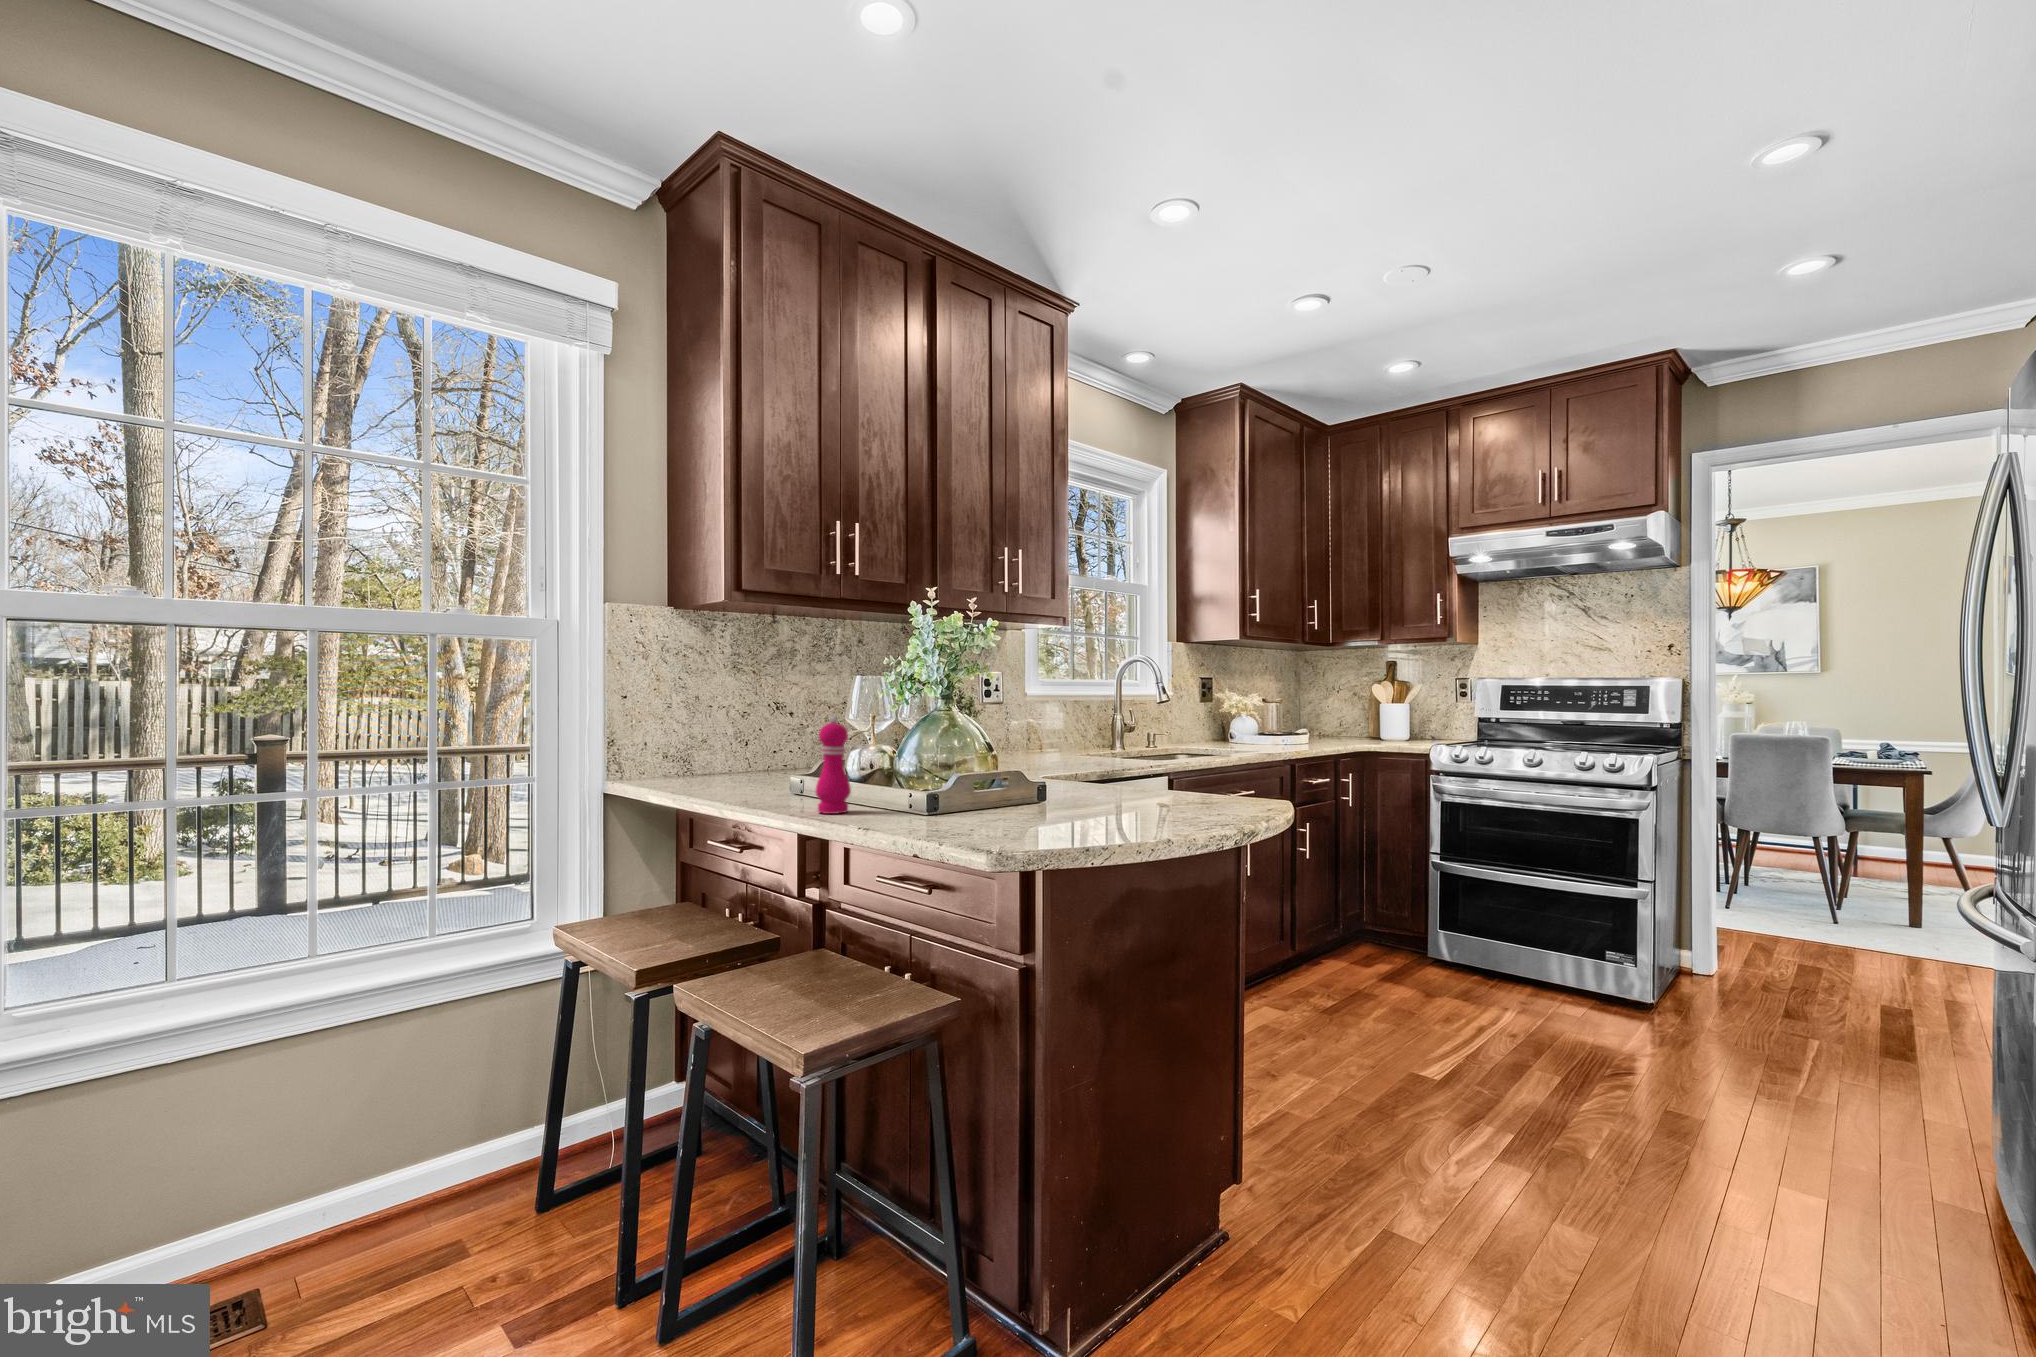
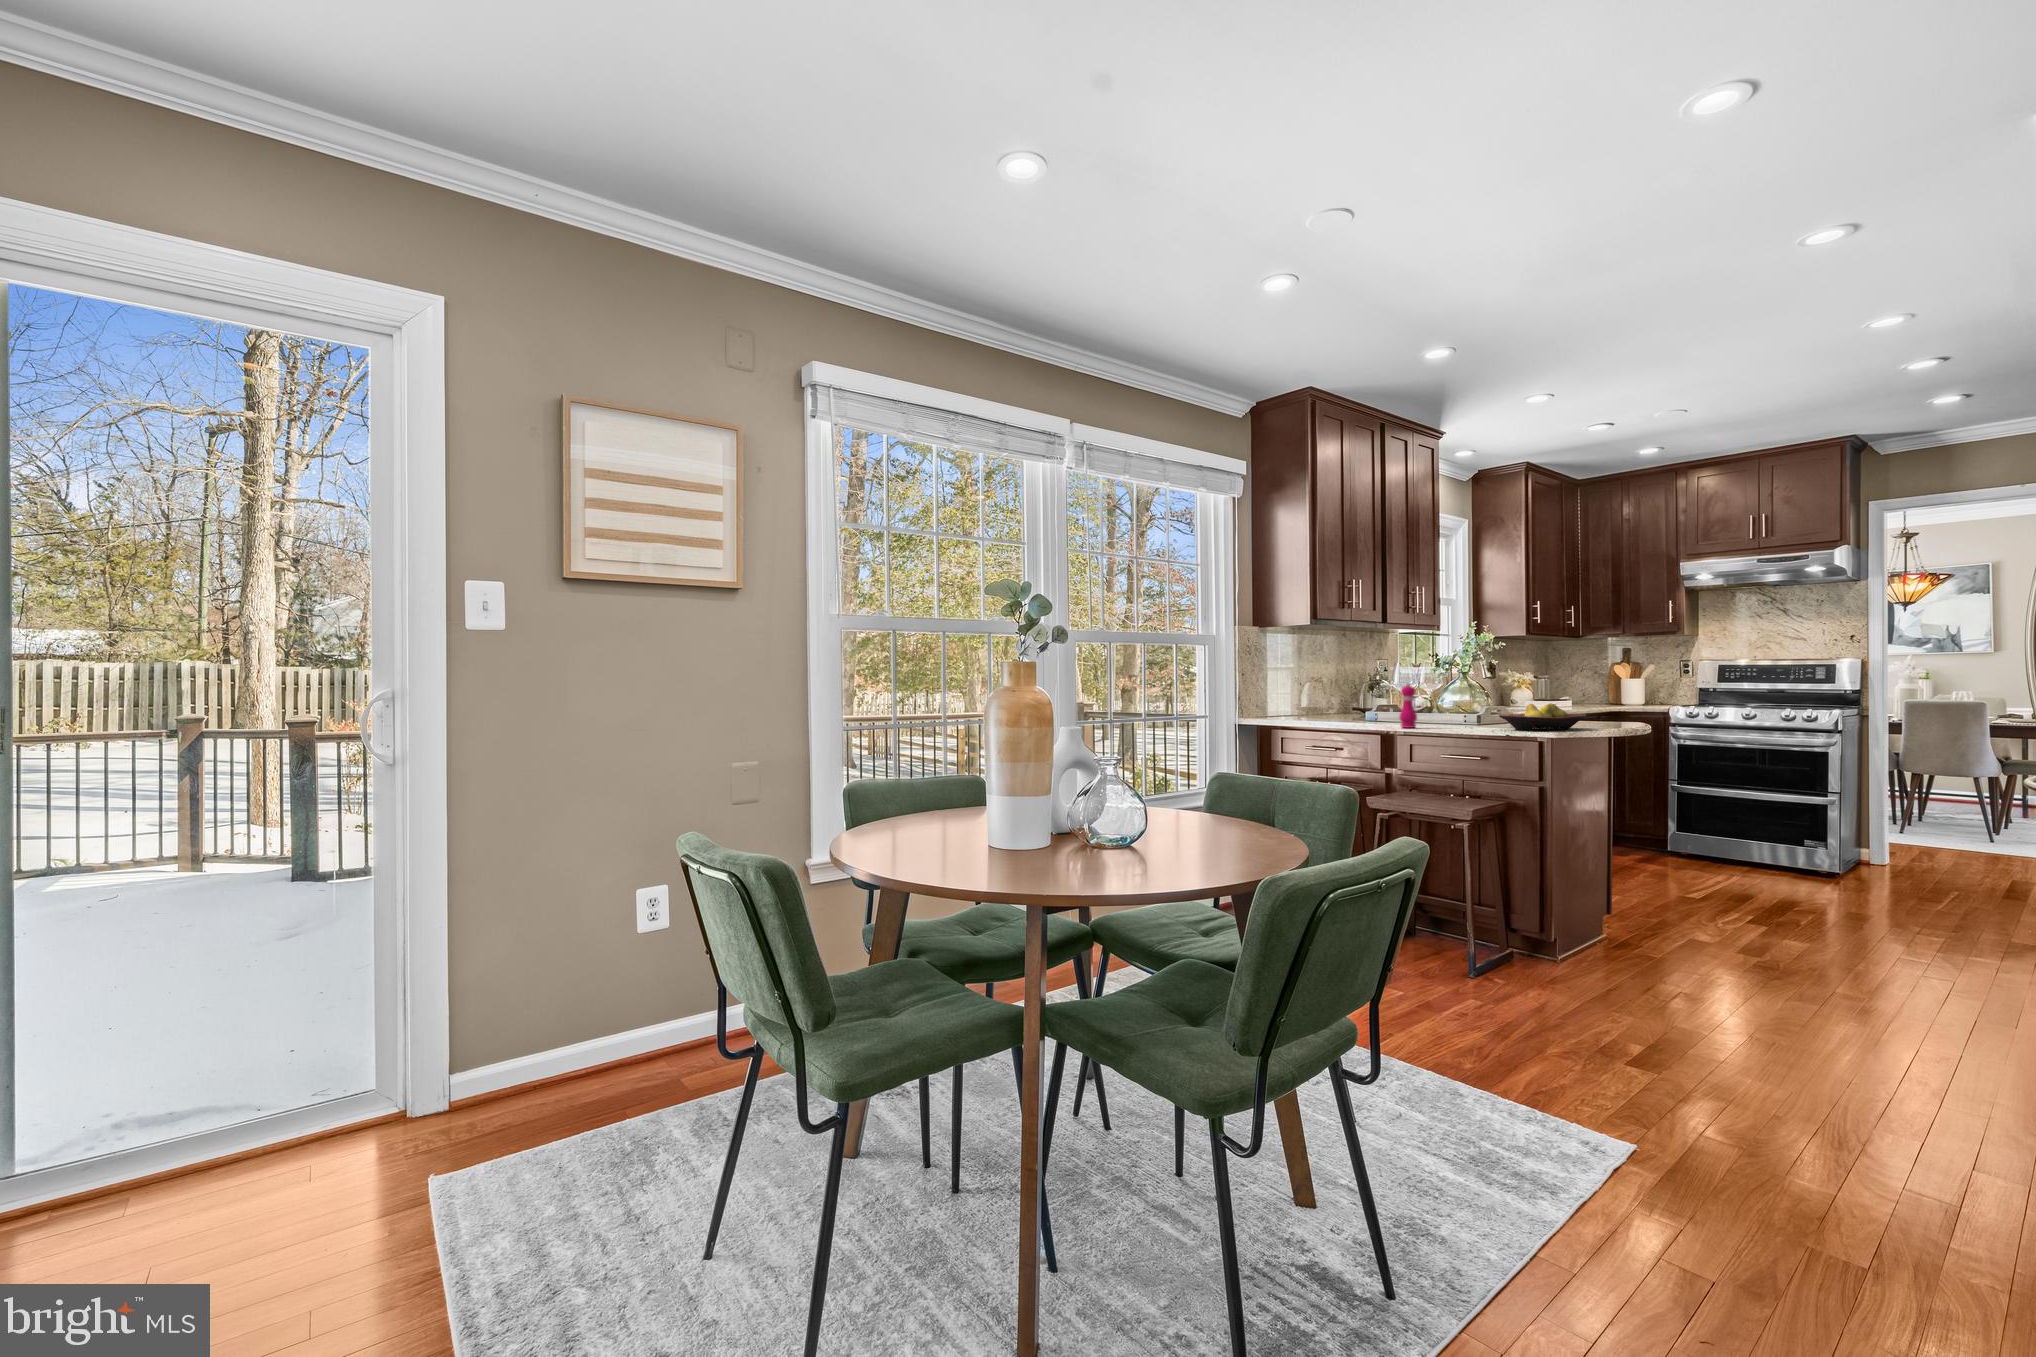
fruit bowl: none [981,764,1167,828] -> present [1499,703,1587,731]

